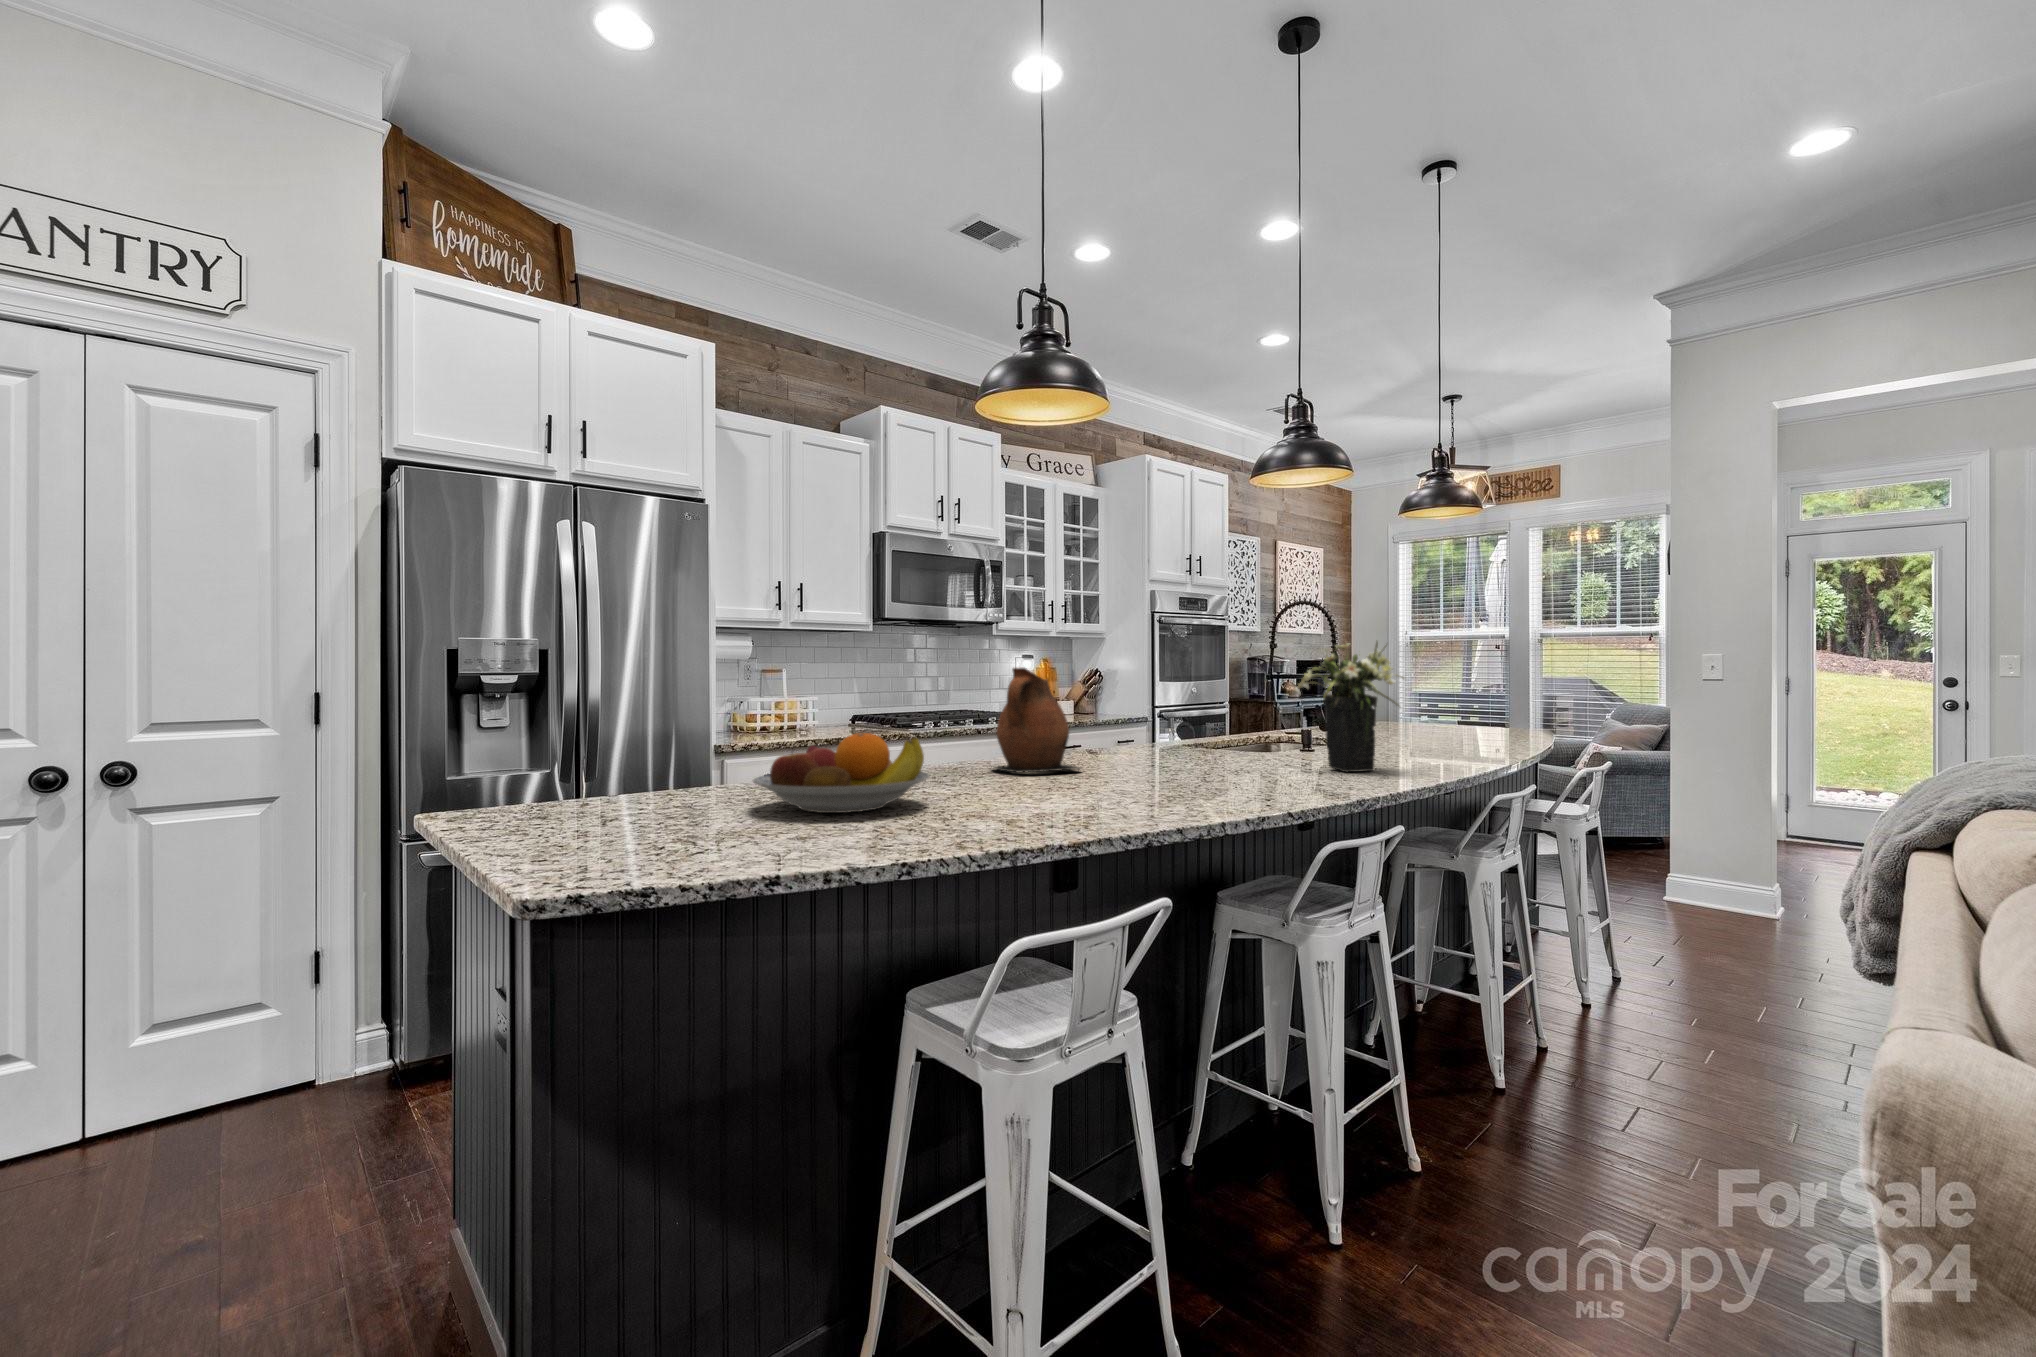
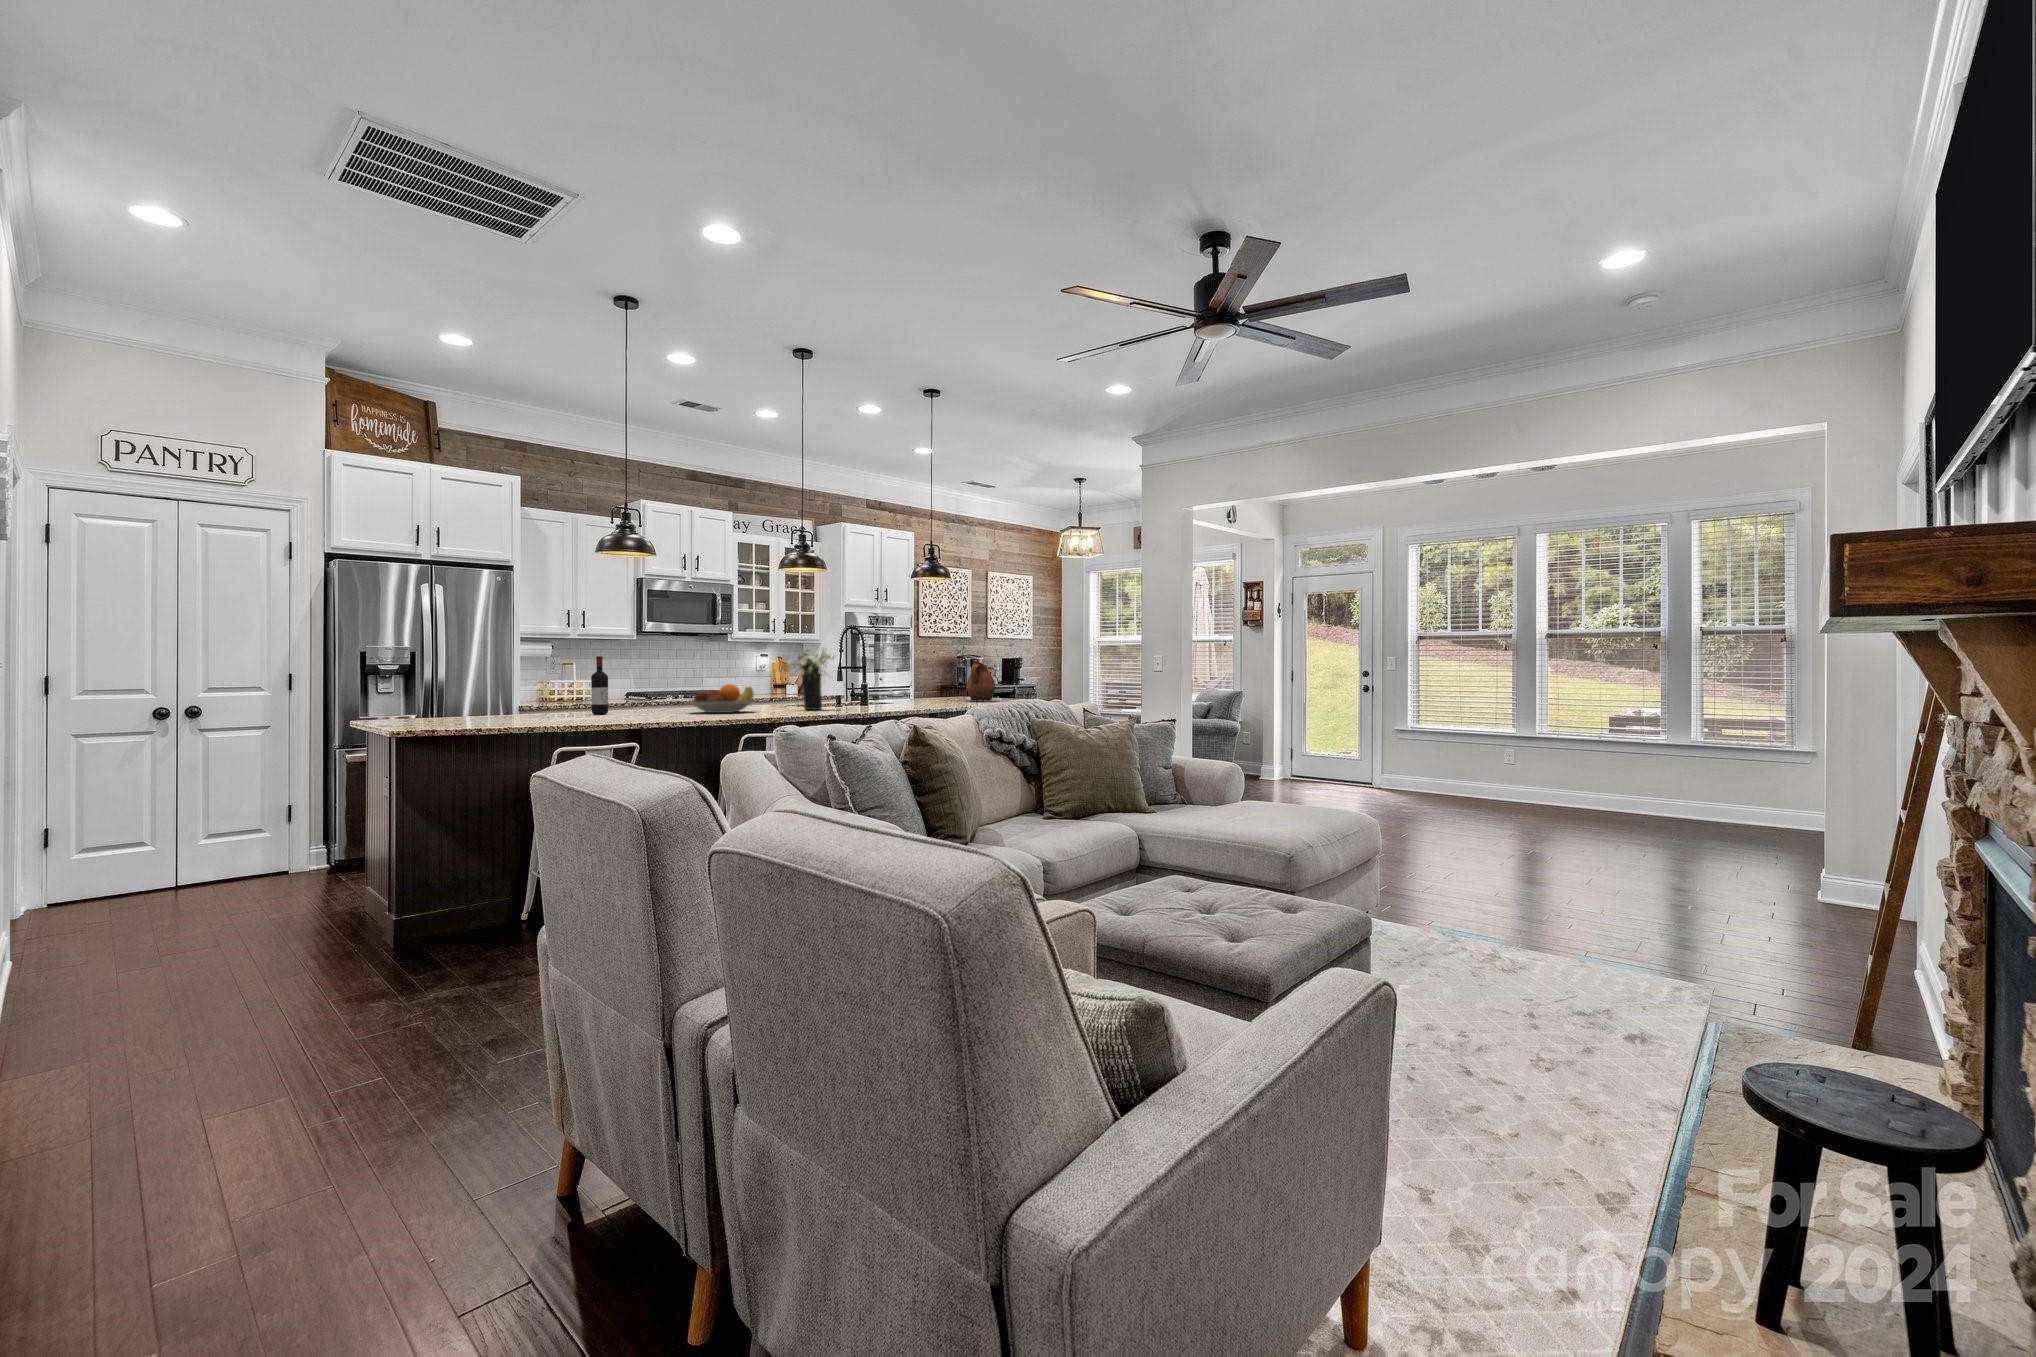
wine bottle: none [941,659,976,790] -> present [591,656,608,715]
ceramic pitcher: present [991,668,1081,773] -> present [967,661,995,701]
fruit bowl: present [753,733,929,813] -> present [689,684,754,713]

